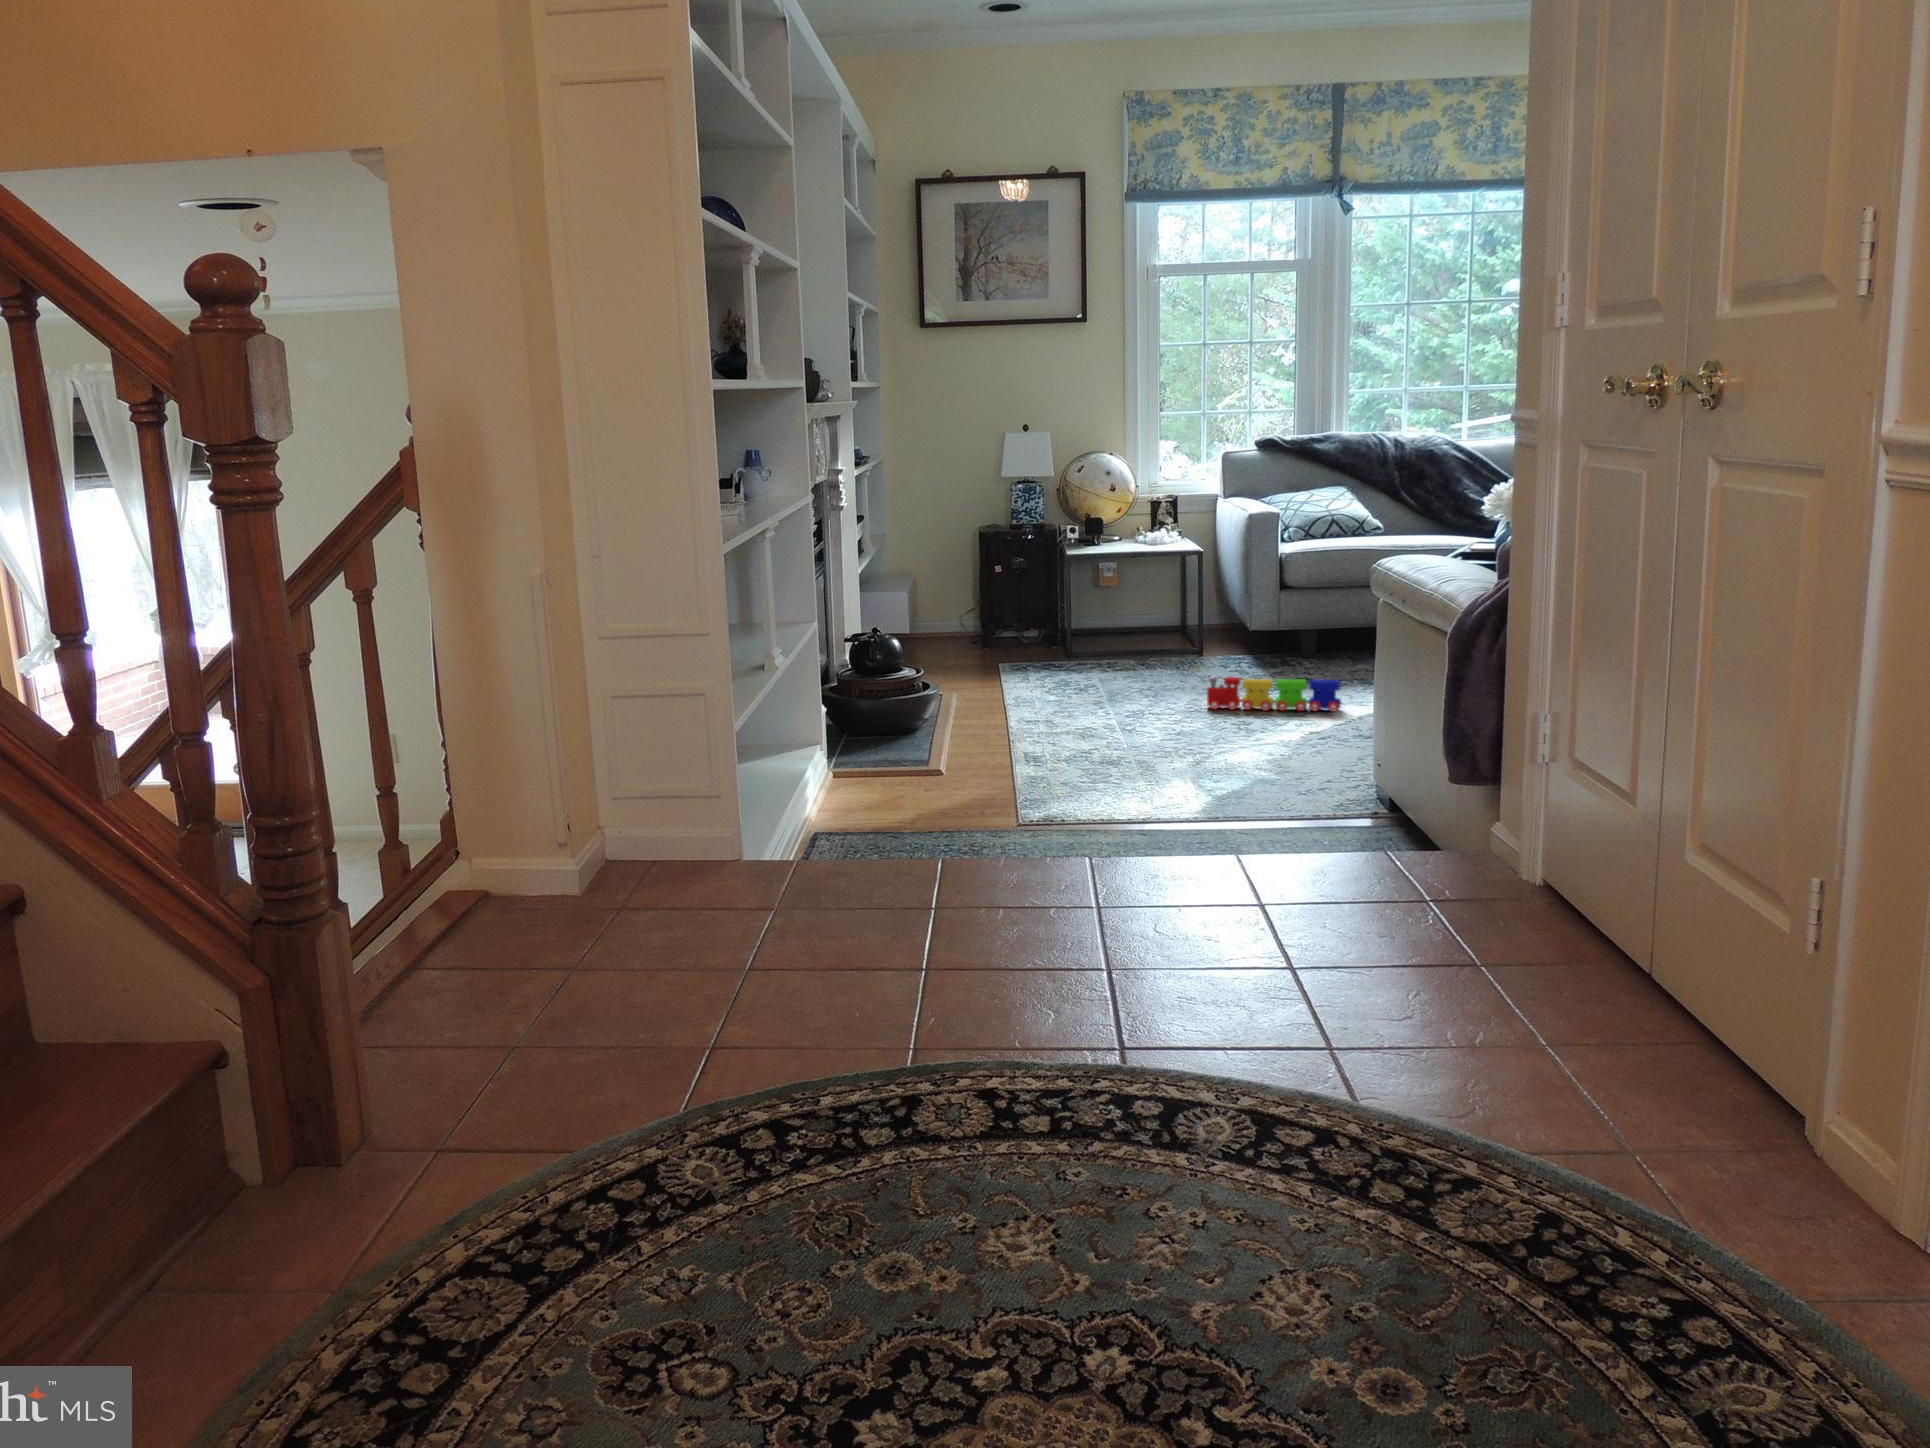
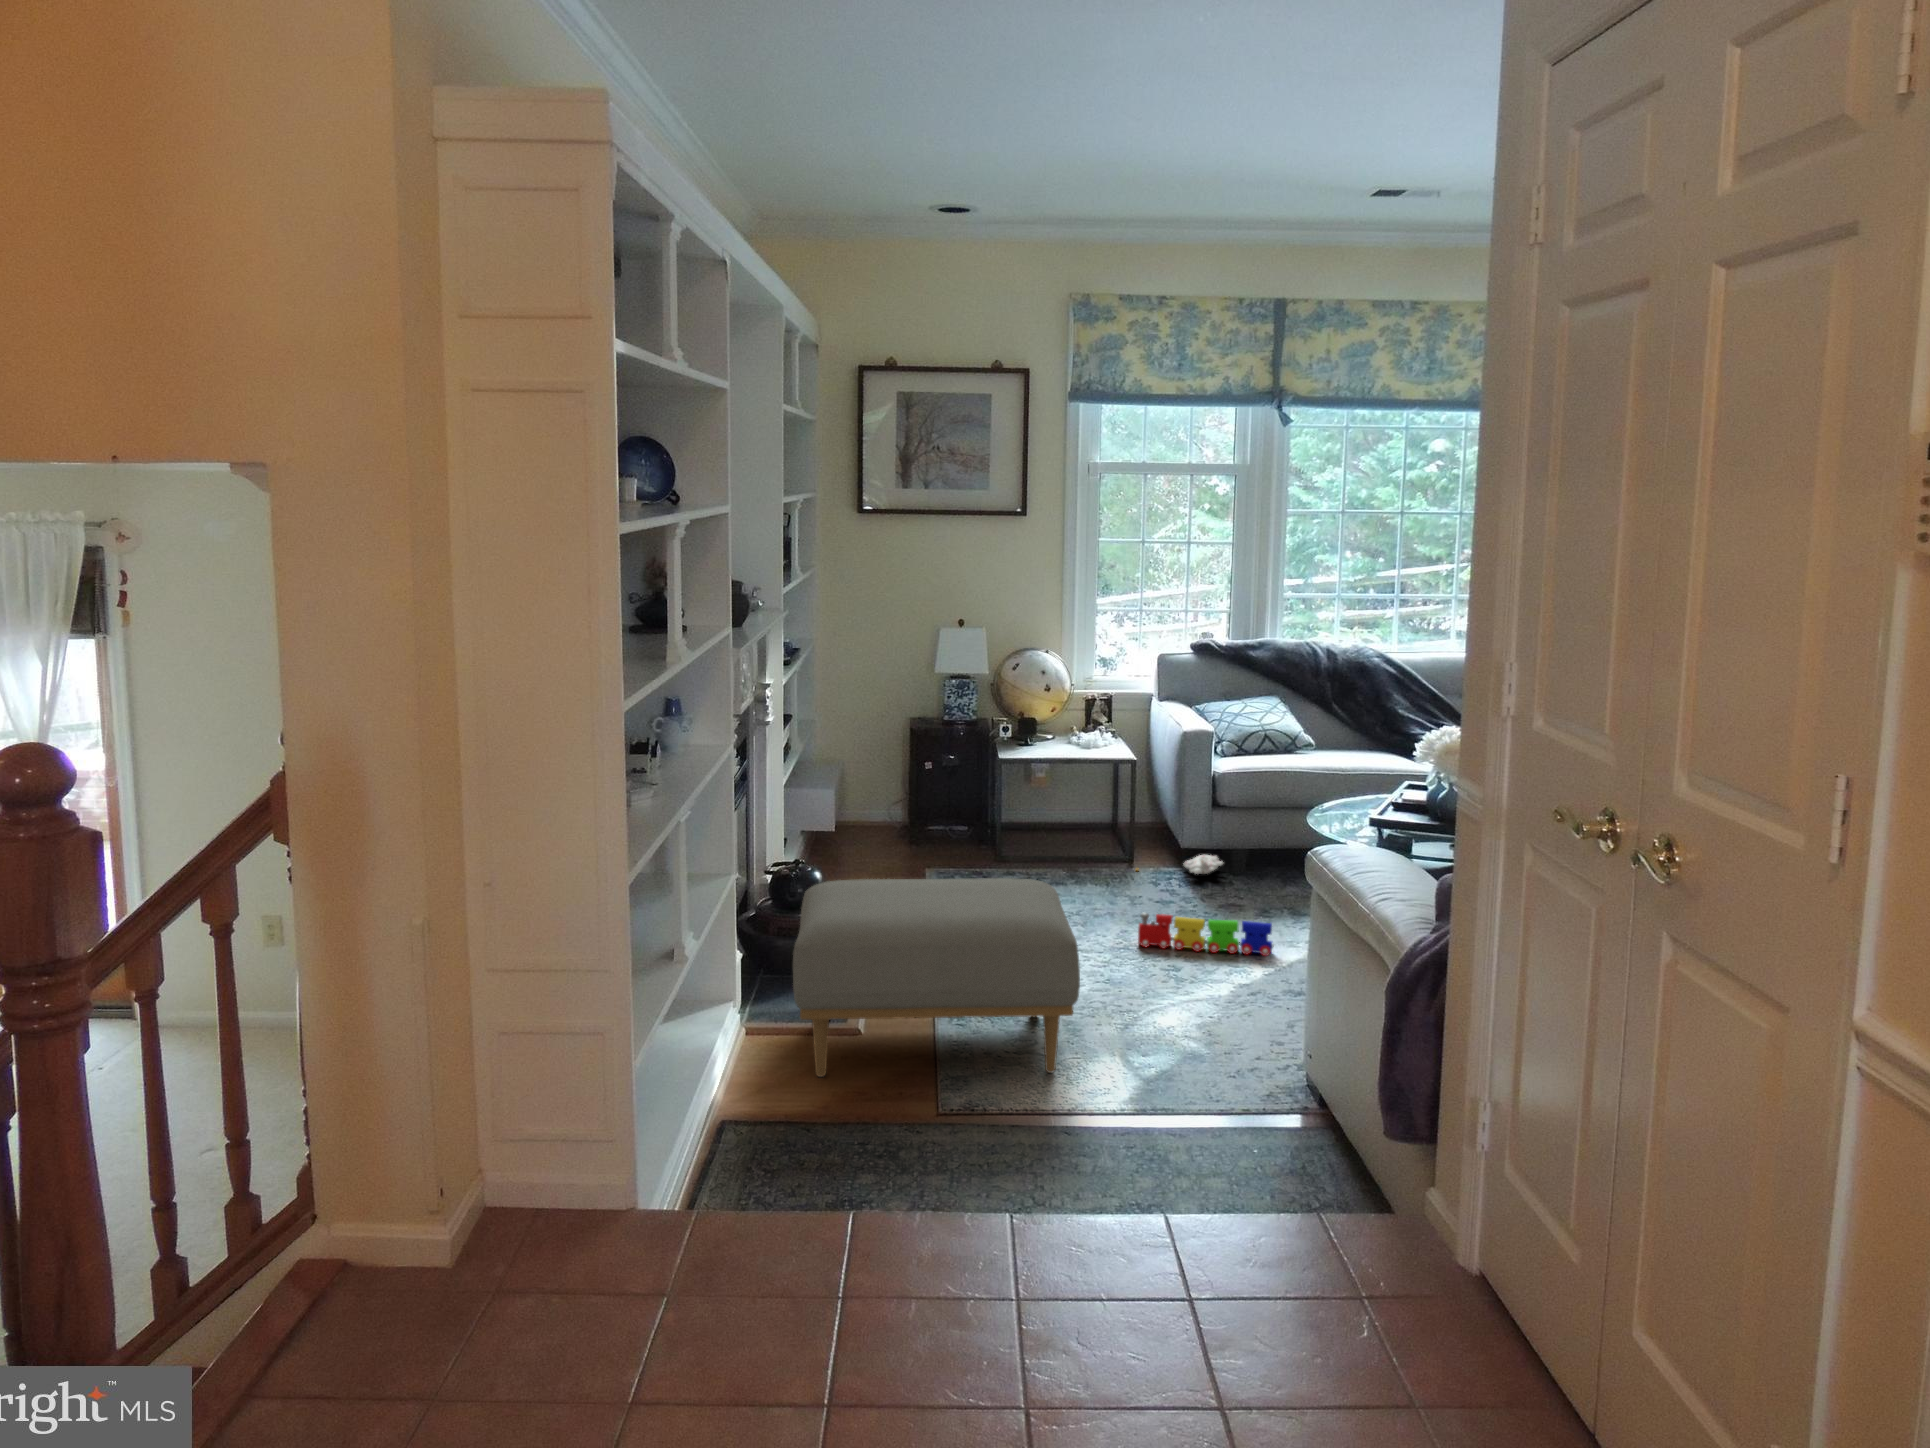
ottoman: none [875,625,1149,802] -> present [793,878,1080,1077]
plush toy: none [1204,640,1292,658] -> present [1136,855,1223,874]

